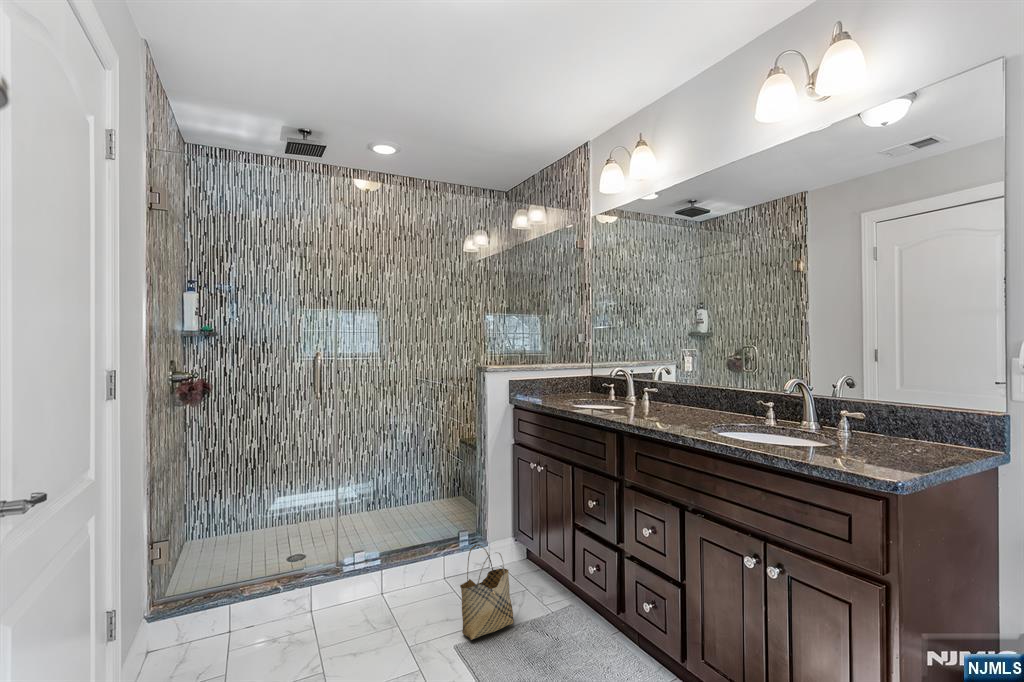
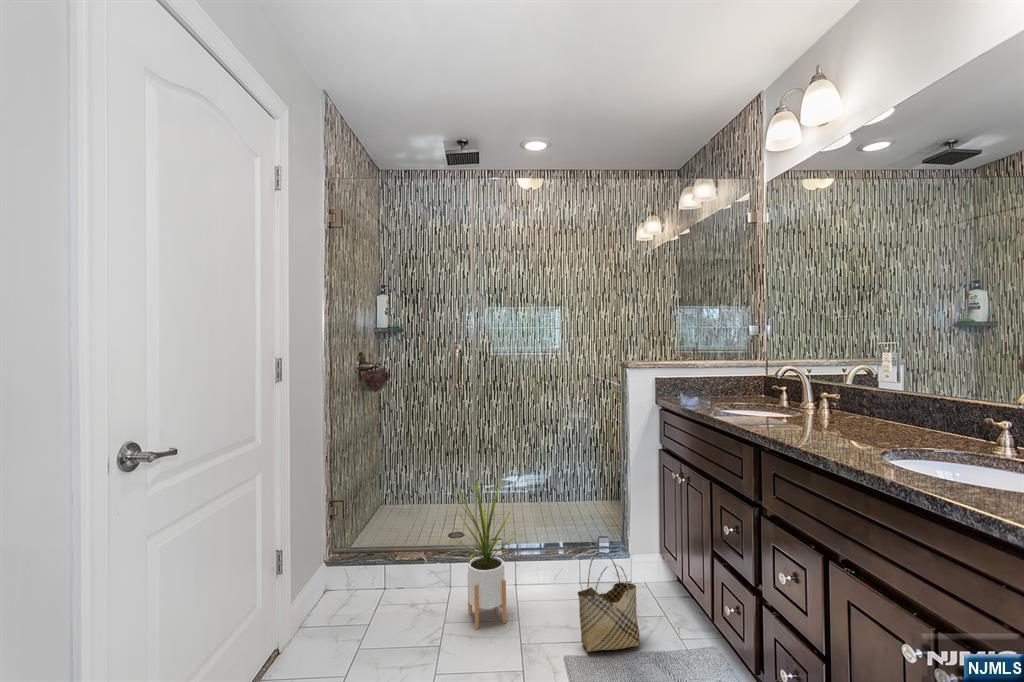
house plant: none [313,481,397,649] -> present [453,480,522,629]

